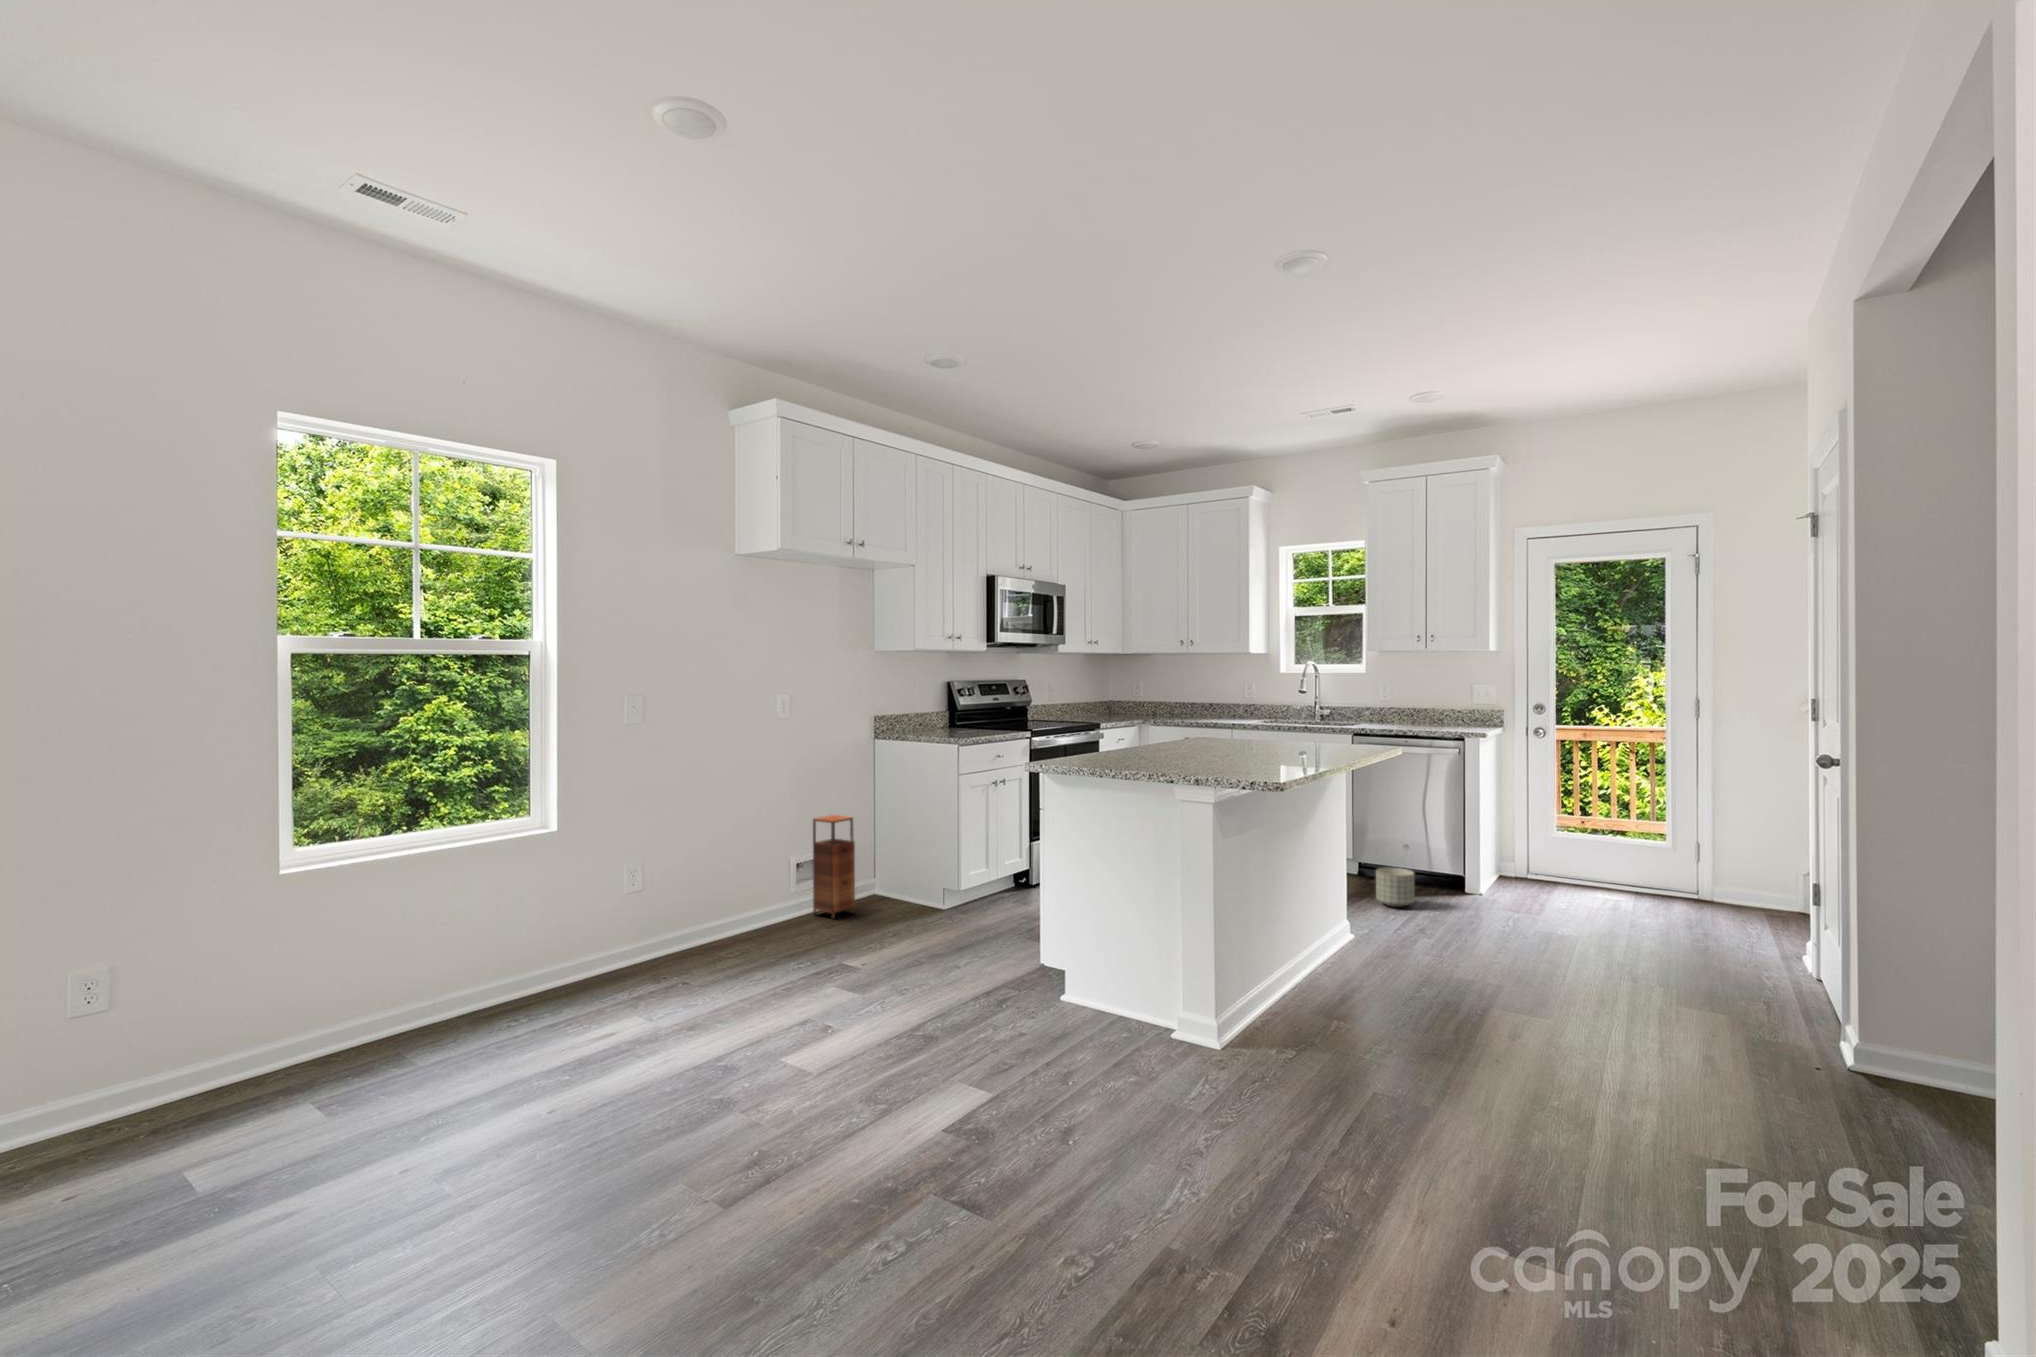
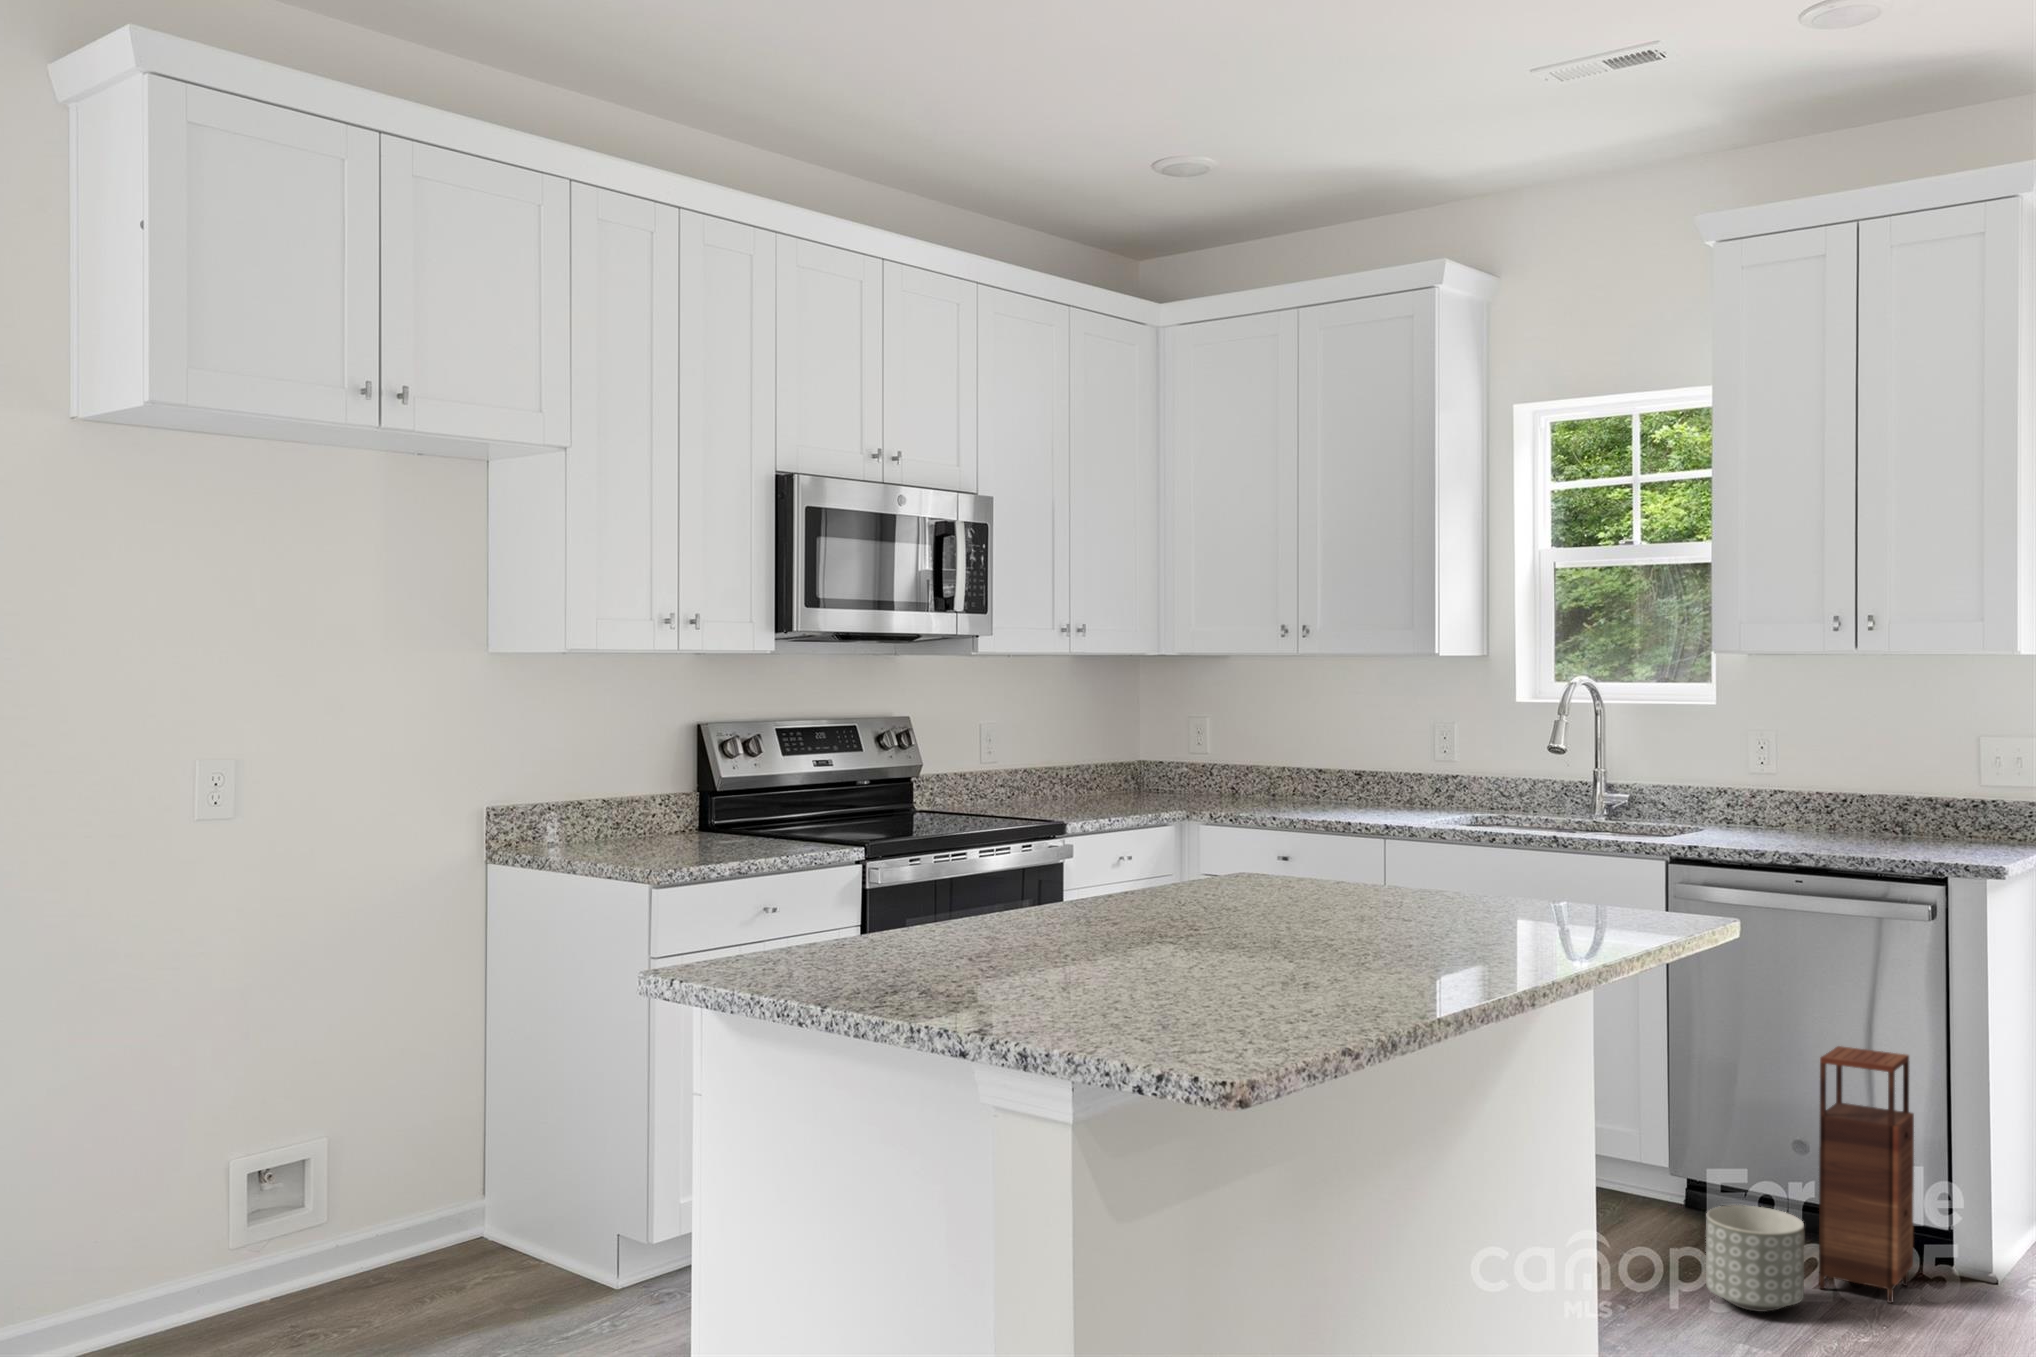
storage cabinet: present [813,815,855,919] -> present [1819,1046,1914,1303]

